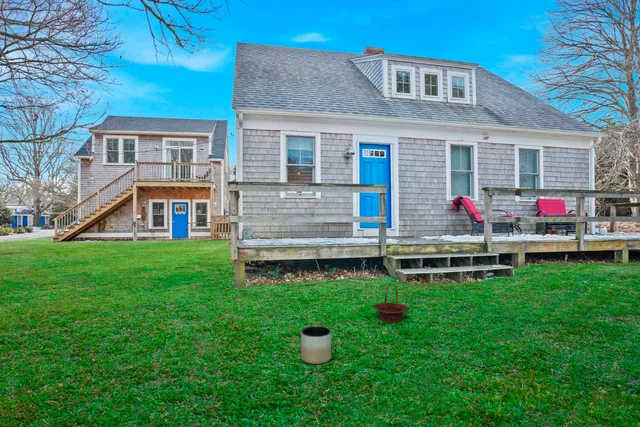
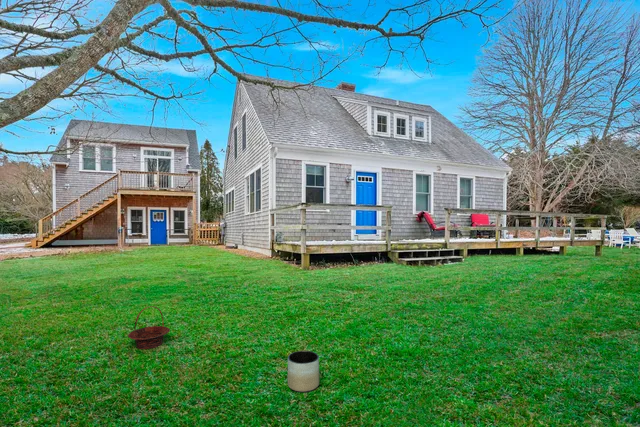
basket: present [374,284,409,322] -> present [128,306,170,349]

